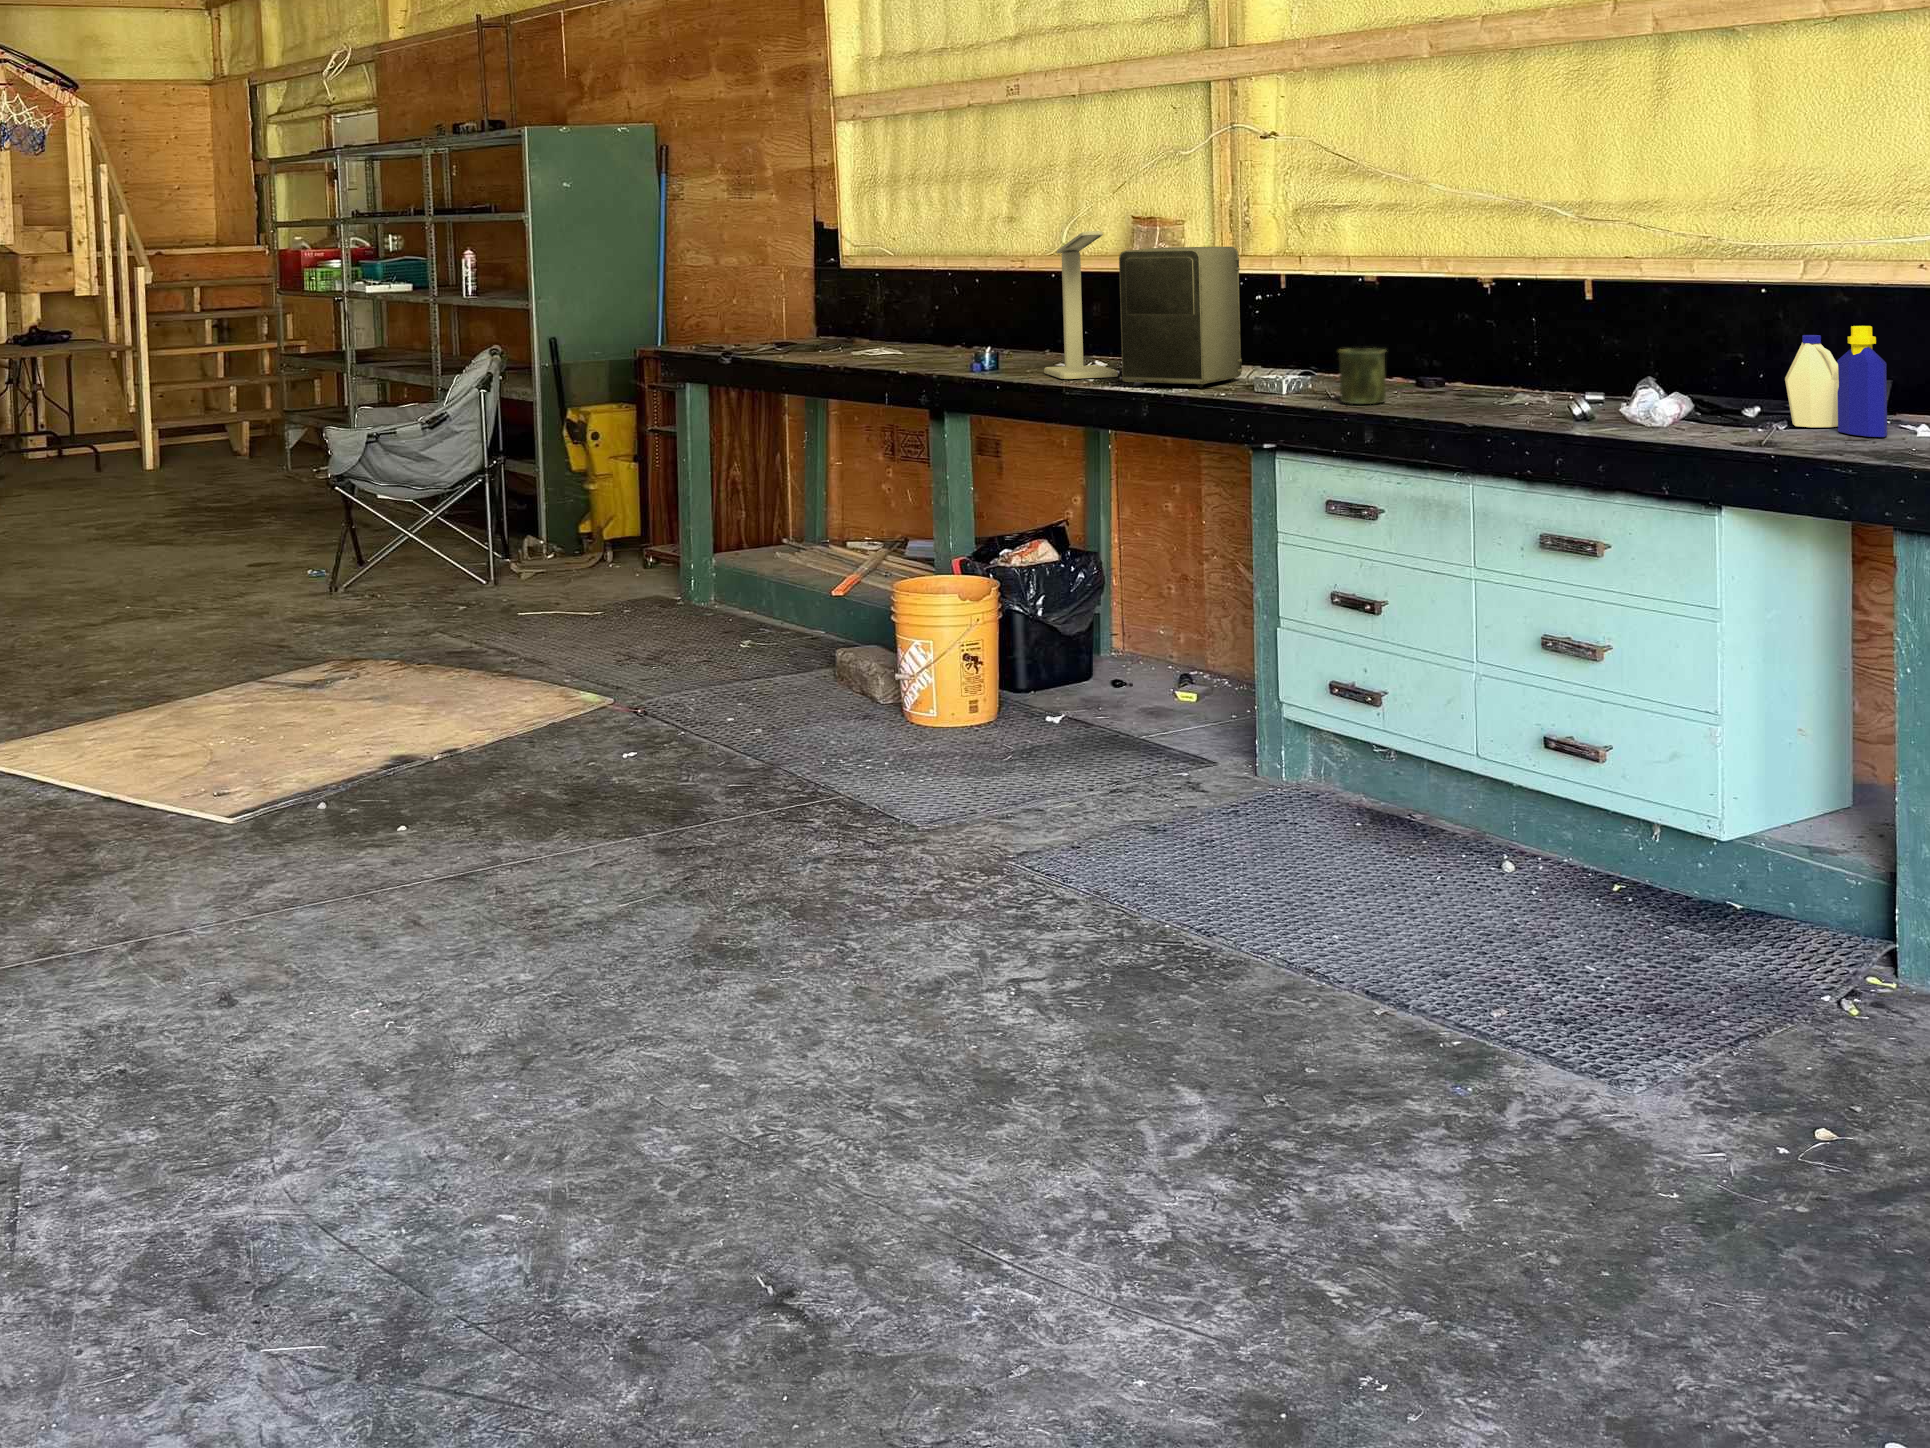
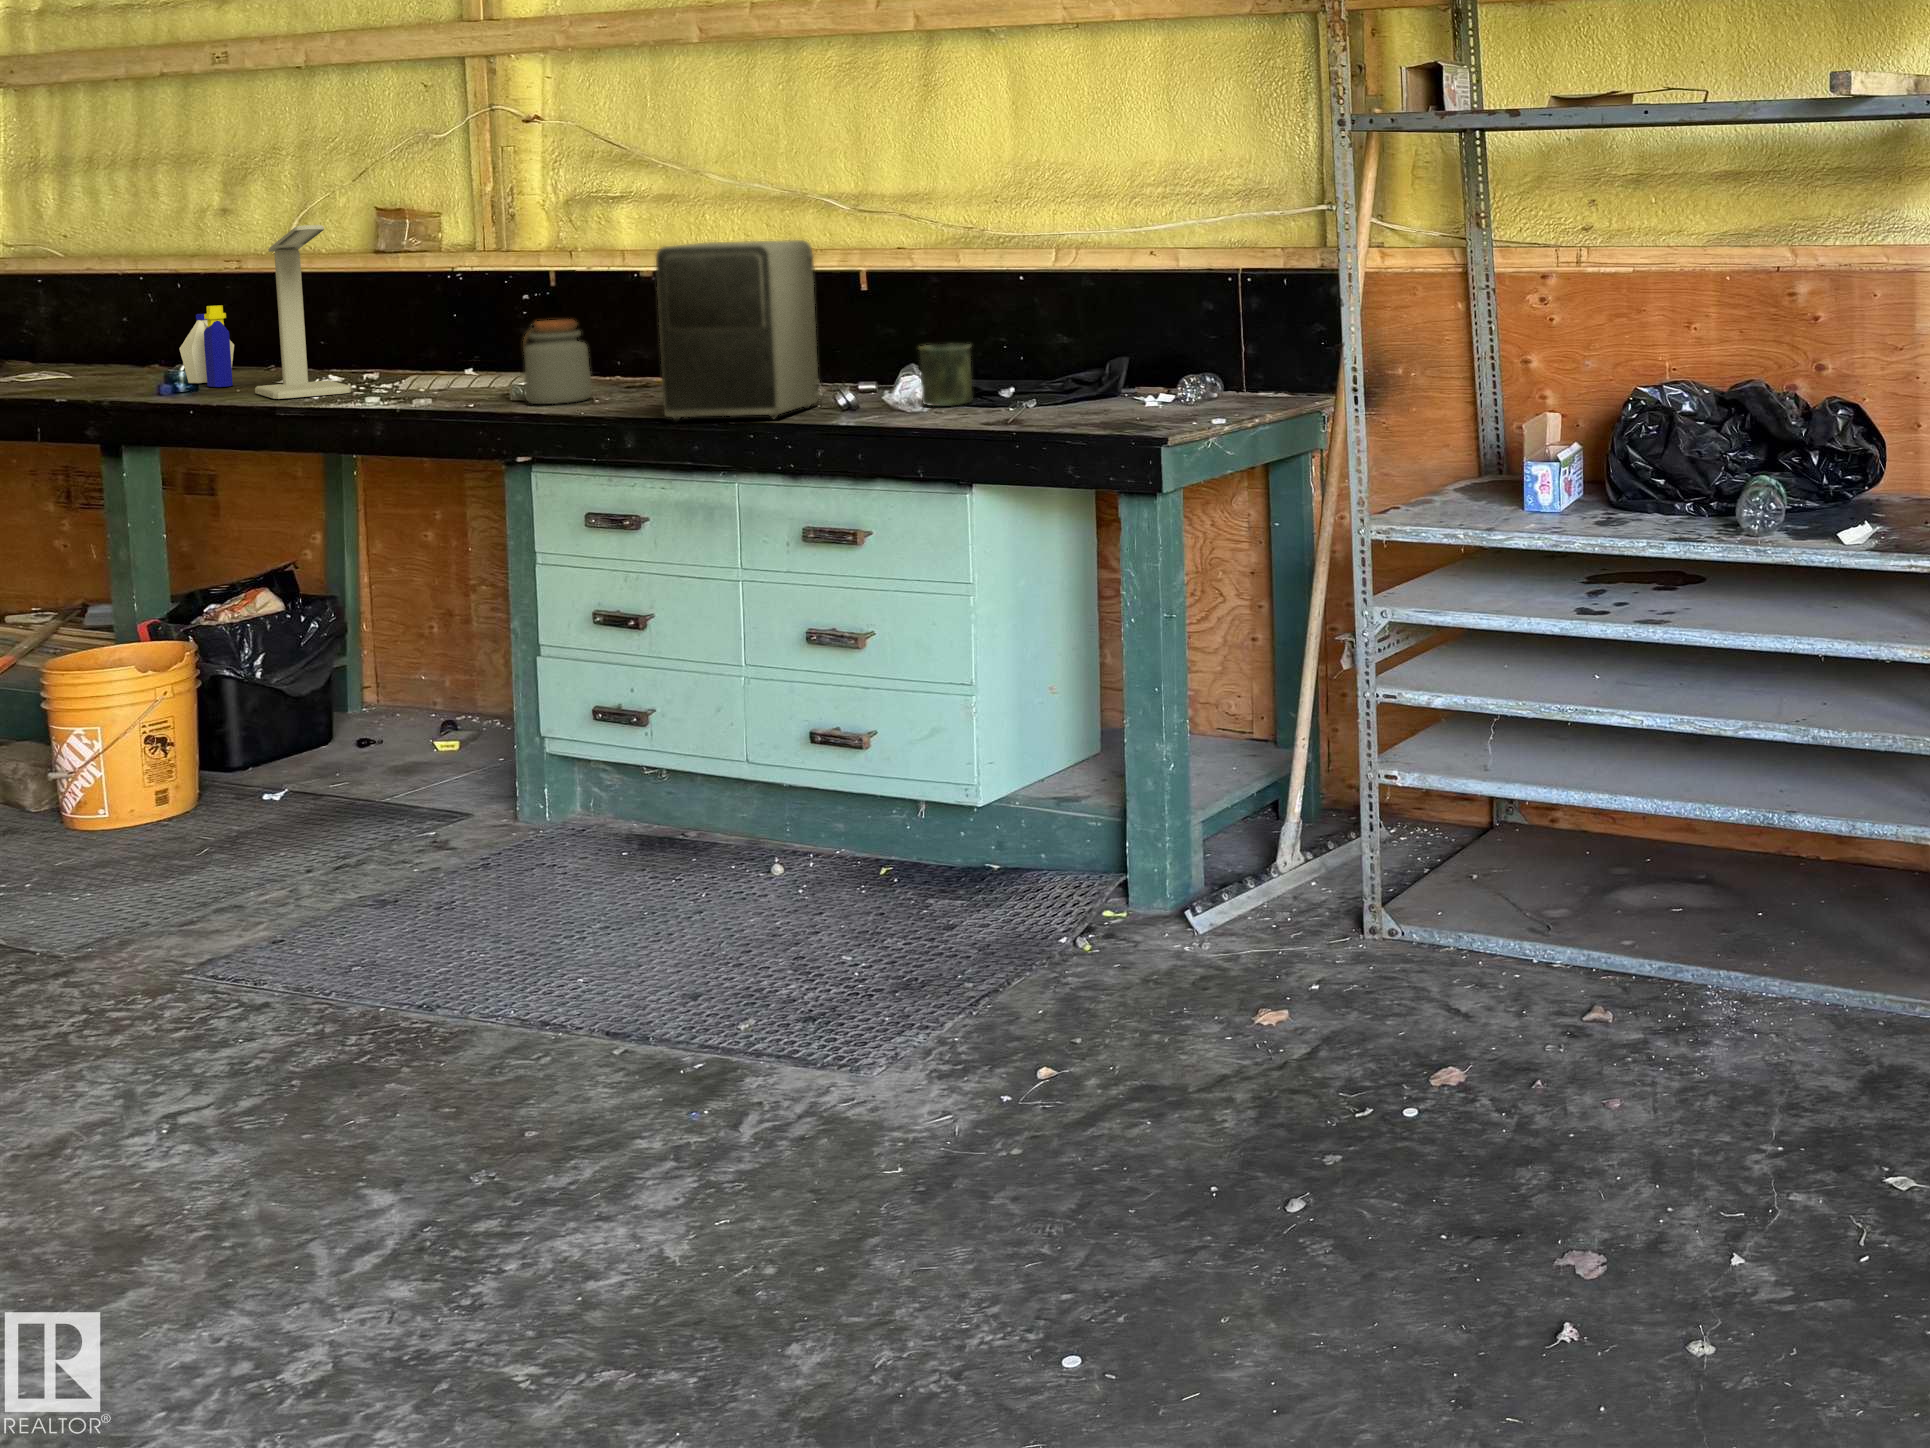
speaker: present [1119,247,1242,388] -> present [656,240,820,421]
jar: none [1267,319,1325,396] -> present [523,319,592,404]
bottle: present [1785,326,1887,437] -> present [179,305,234,387]
mug: present [1338,348,1386,404] -> present [919,344,972,406]

